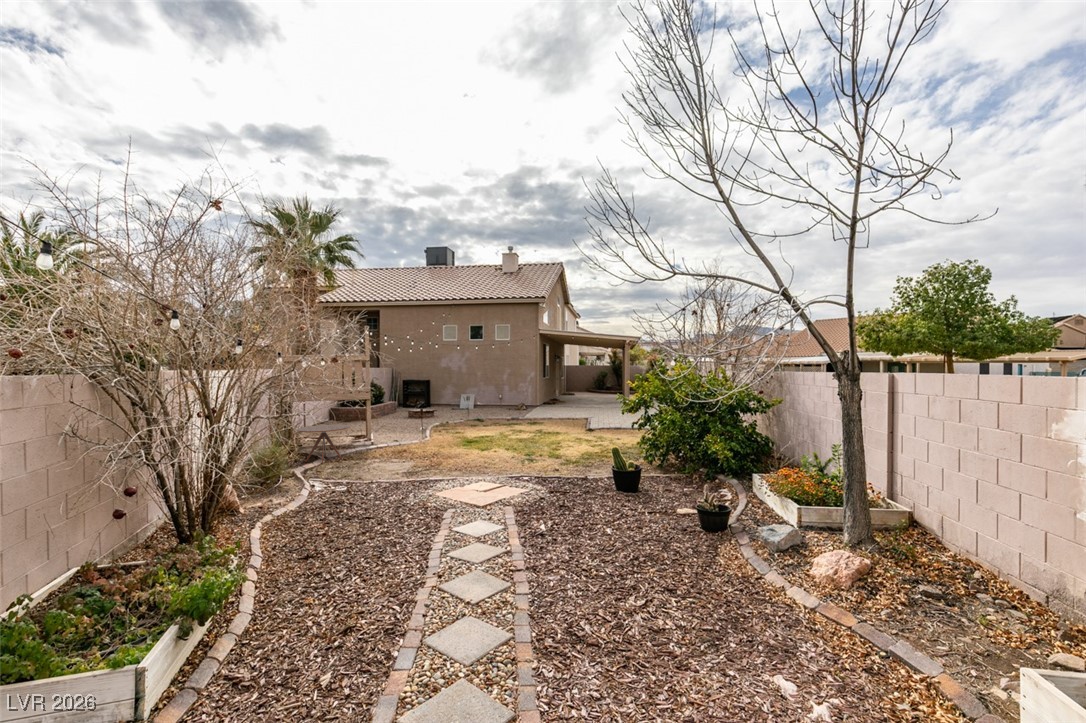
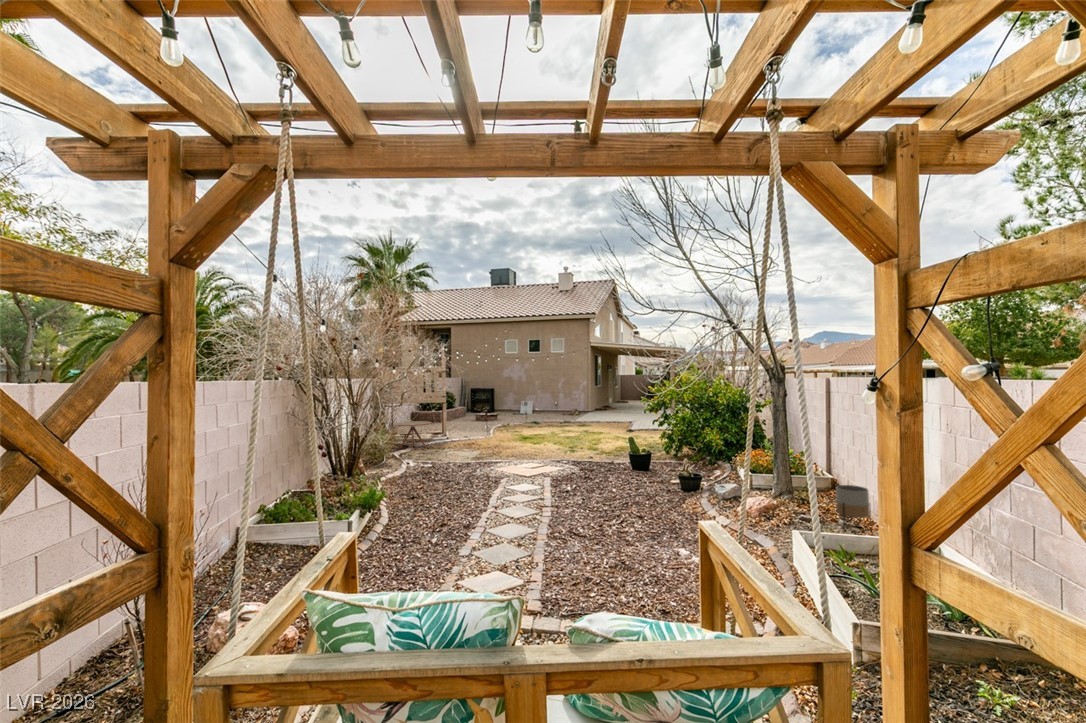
planter: none [980,539,1041,616] -> present [836,485,871,526]

